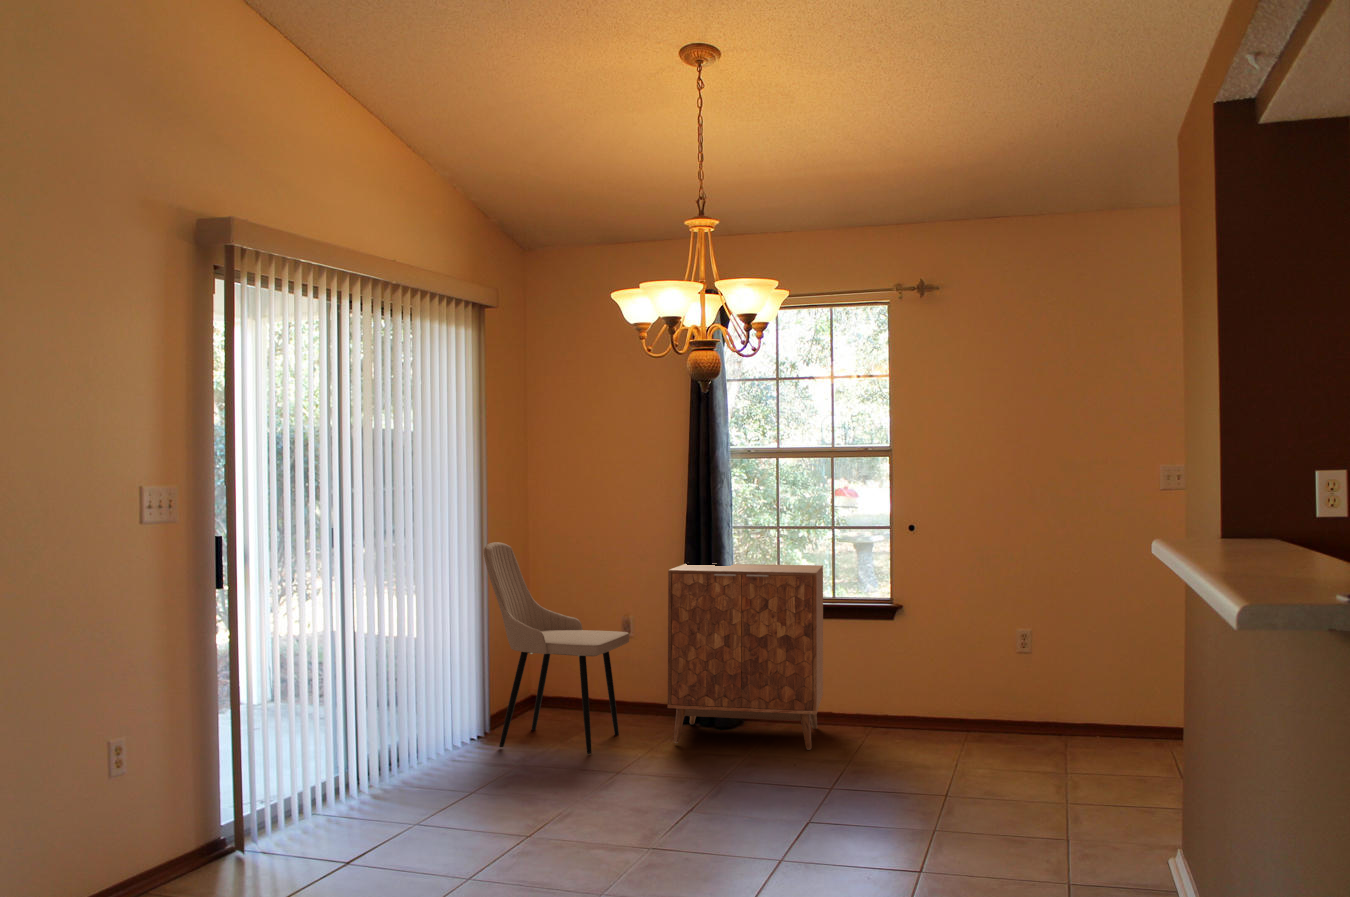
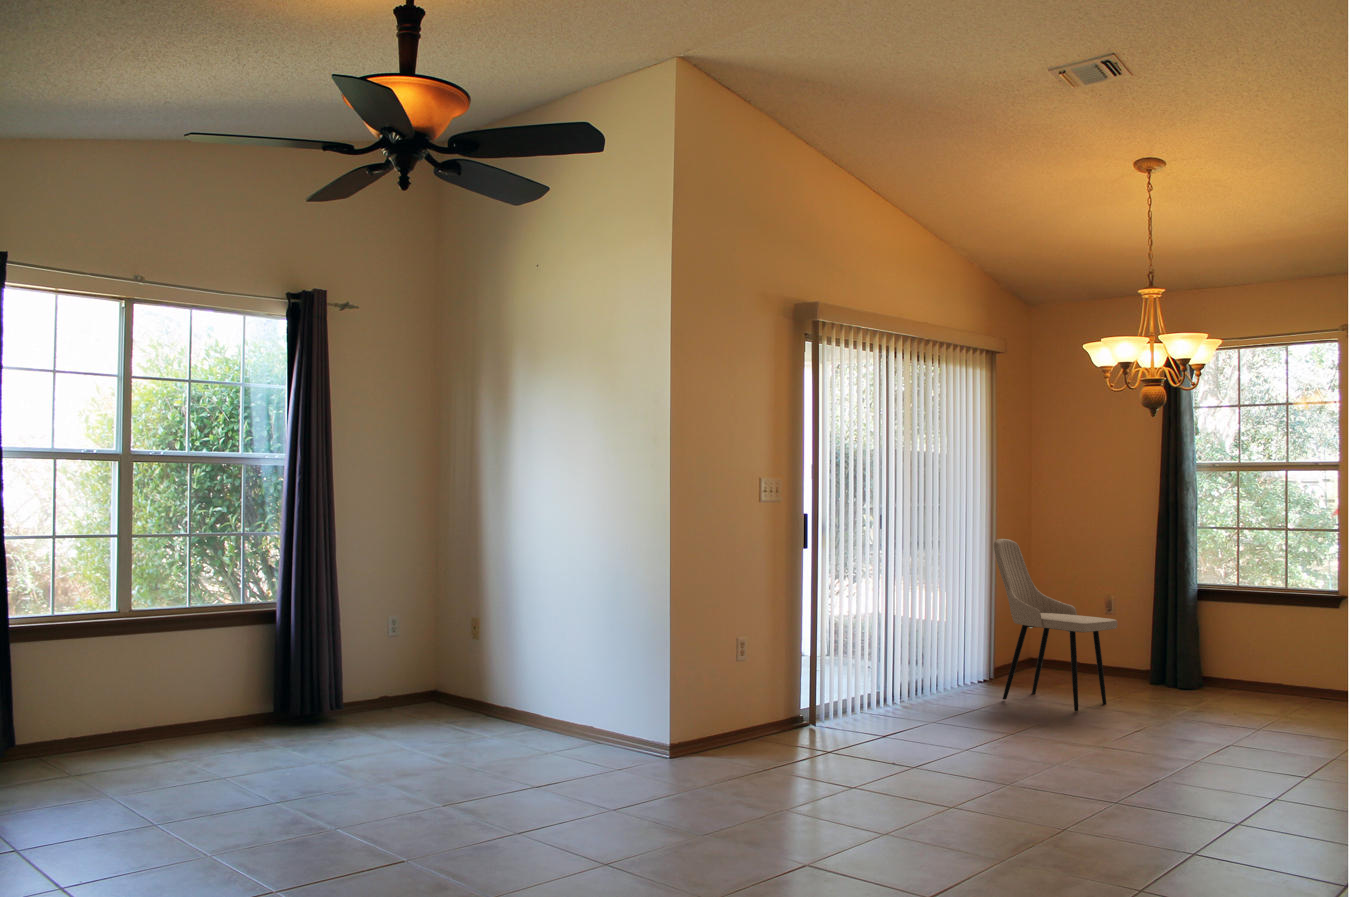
cabinet: present [668,564,823,750] -> none [1148,567,1307,732]

